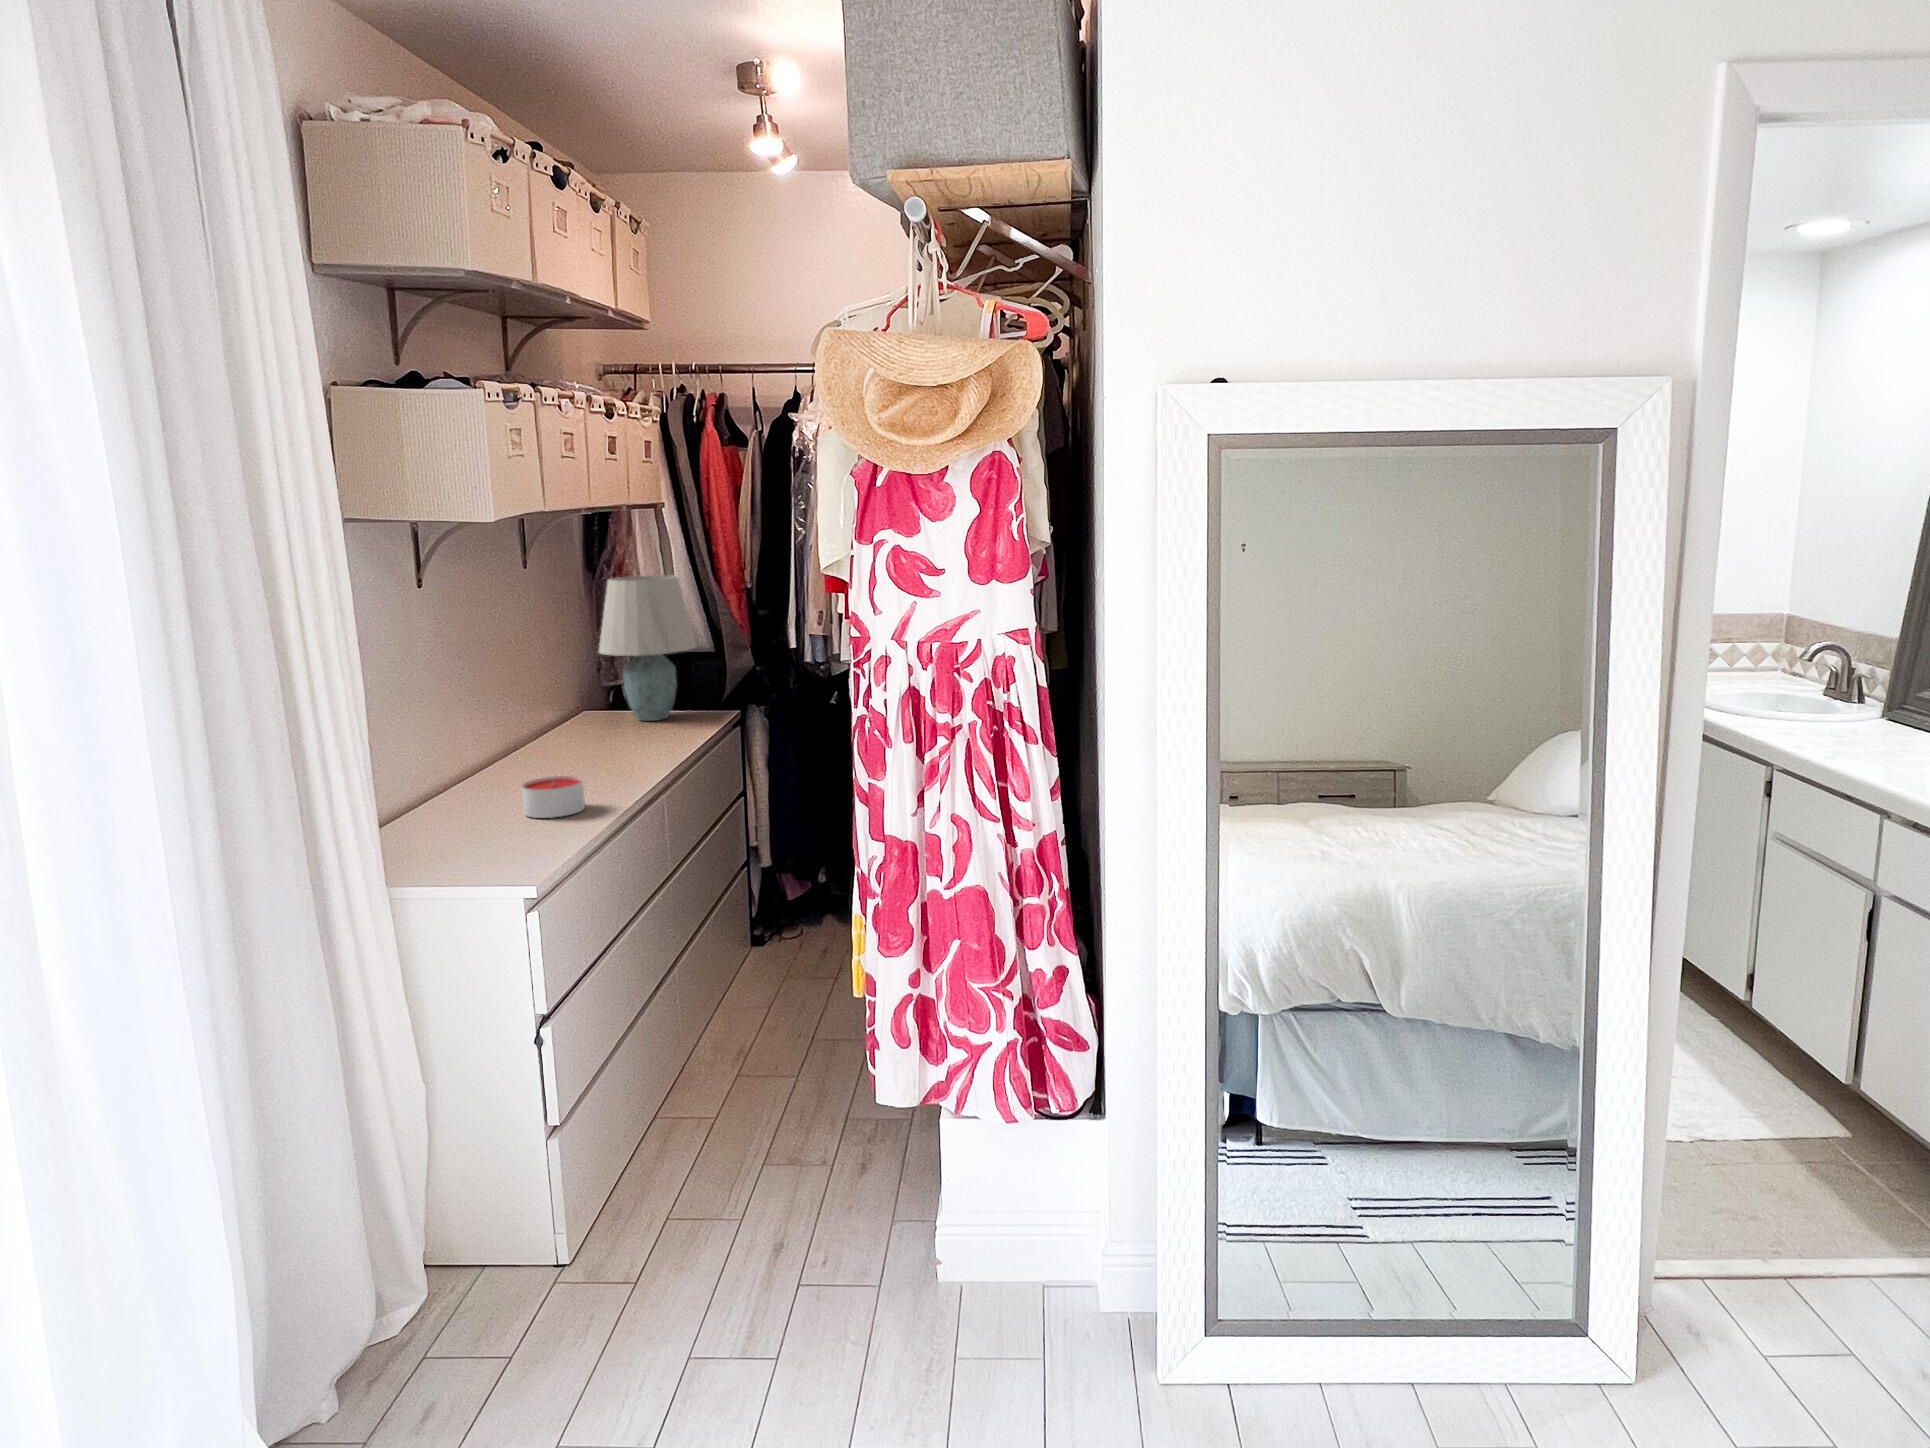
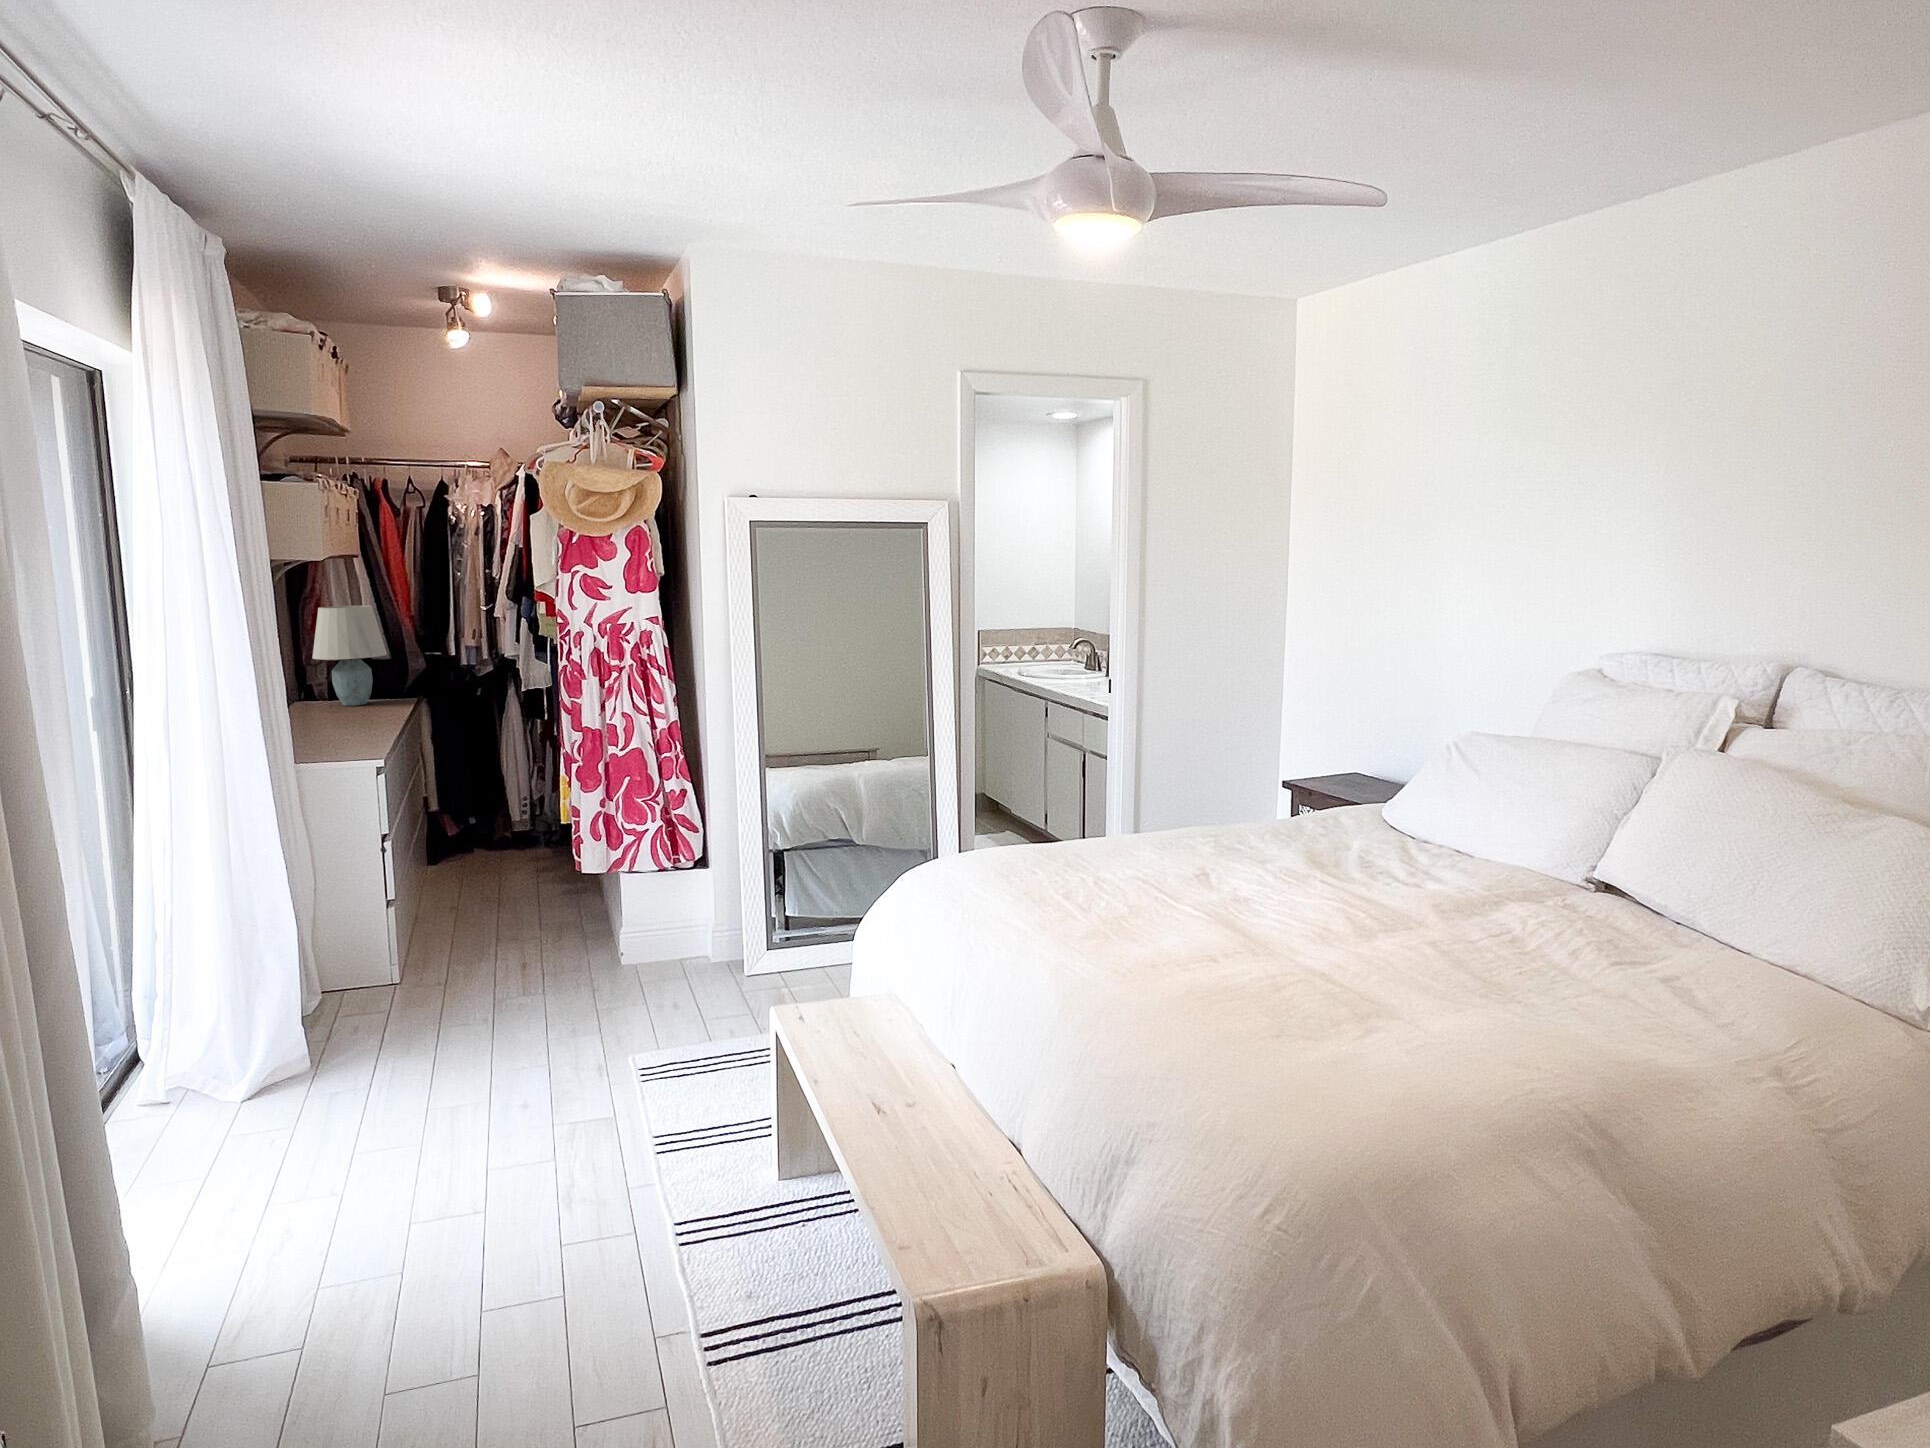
candle: present [522,776,585,818] -> none [325,721,367,744]

